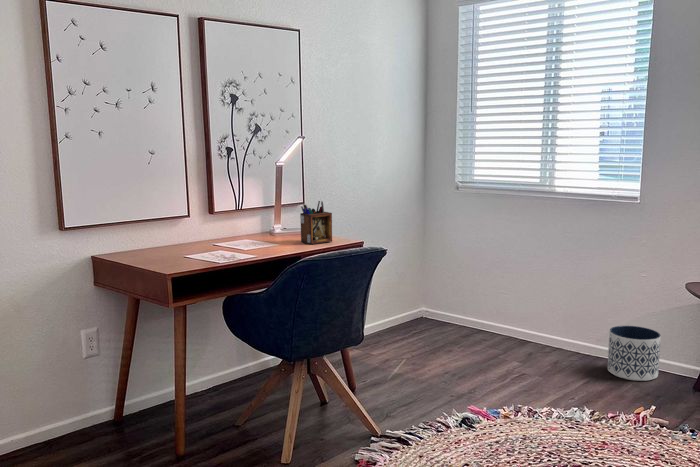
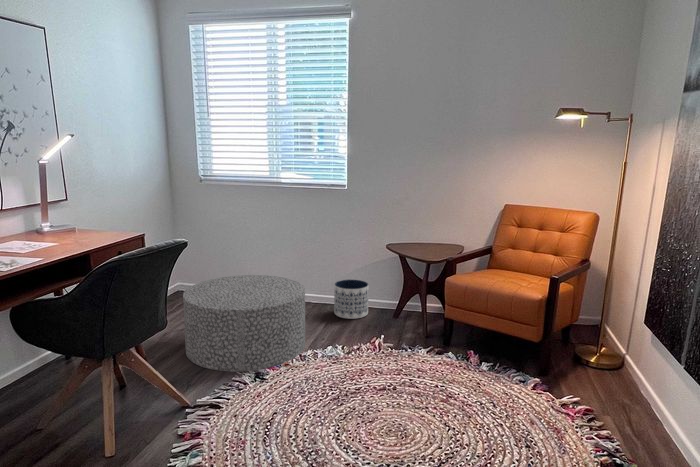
desk organizer: present [300,201,332,244] -> none [76,199,112,242]
ottoman: none [404,300,551,416] -> present [183,275,305,372]

